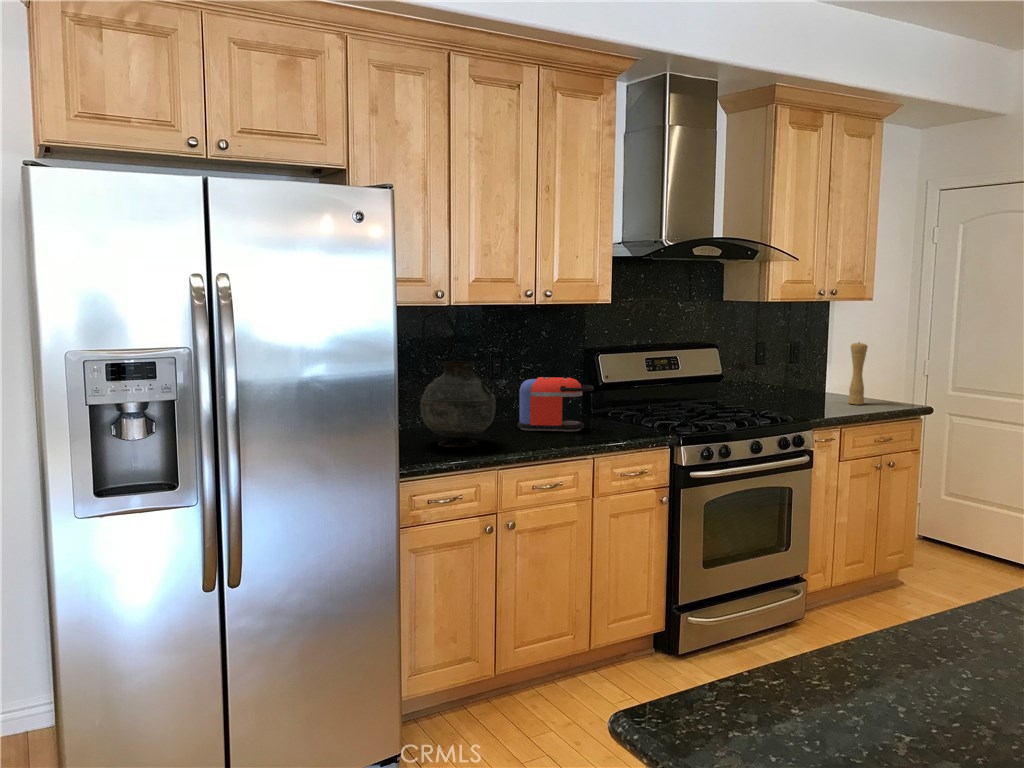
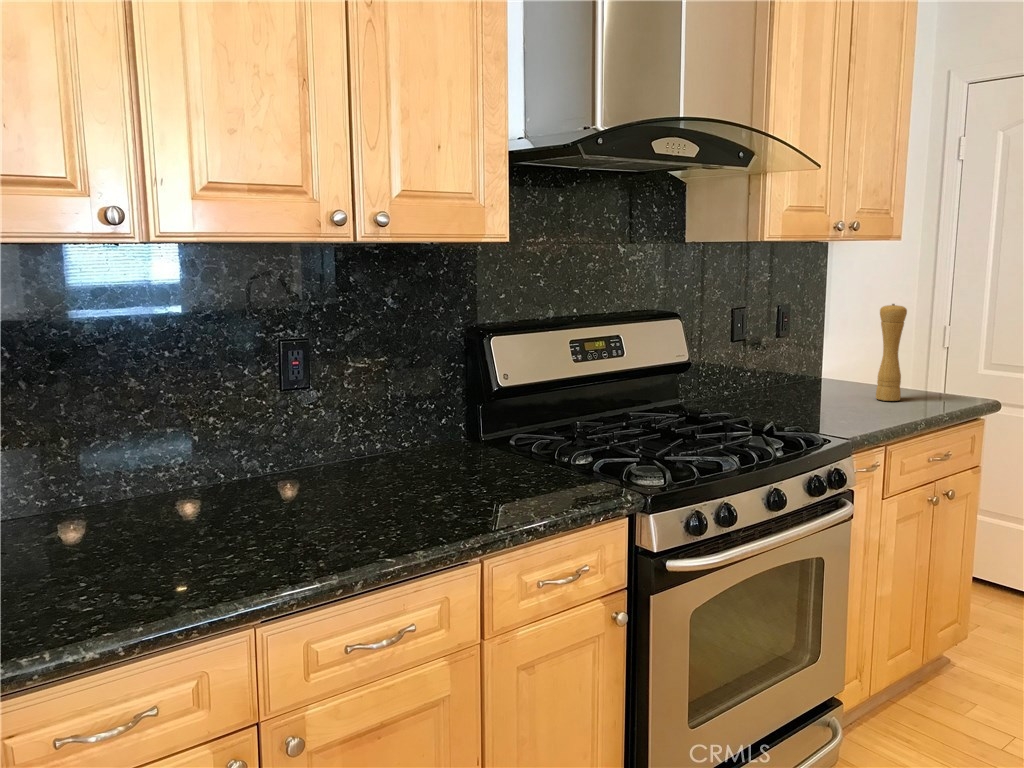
vase: present [421,362,496,447] -> none [76,371,261,571]
coffee maker: present [518,377,594,431] -> none [333,389,479,496]

